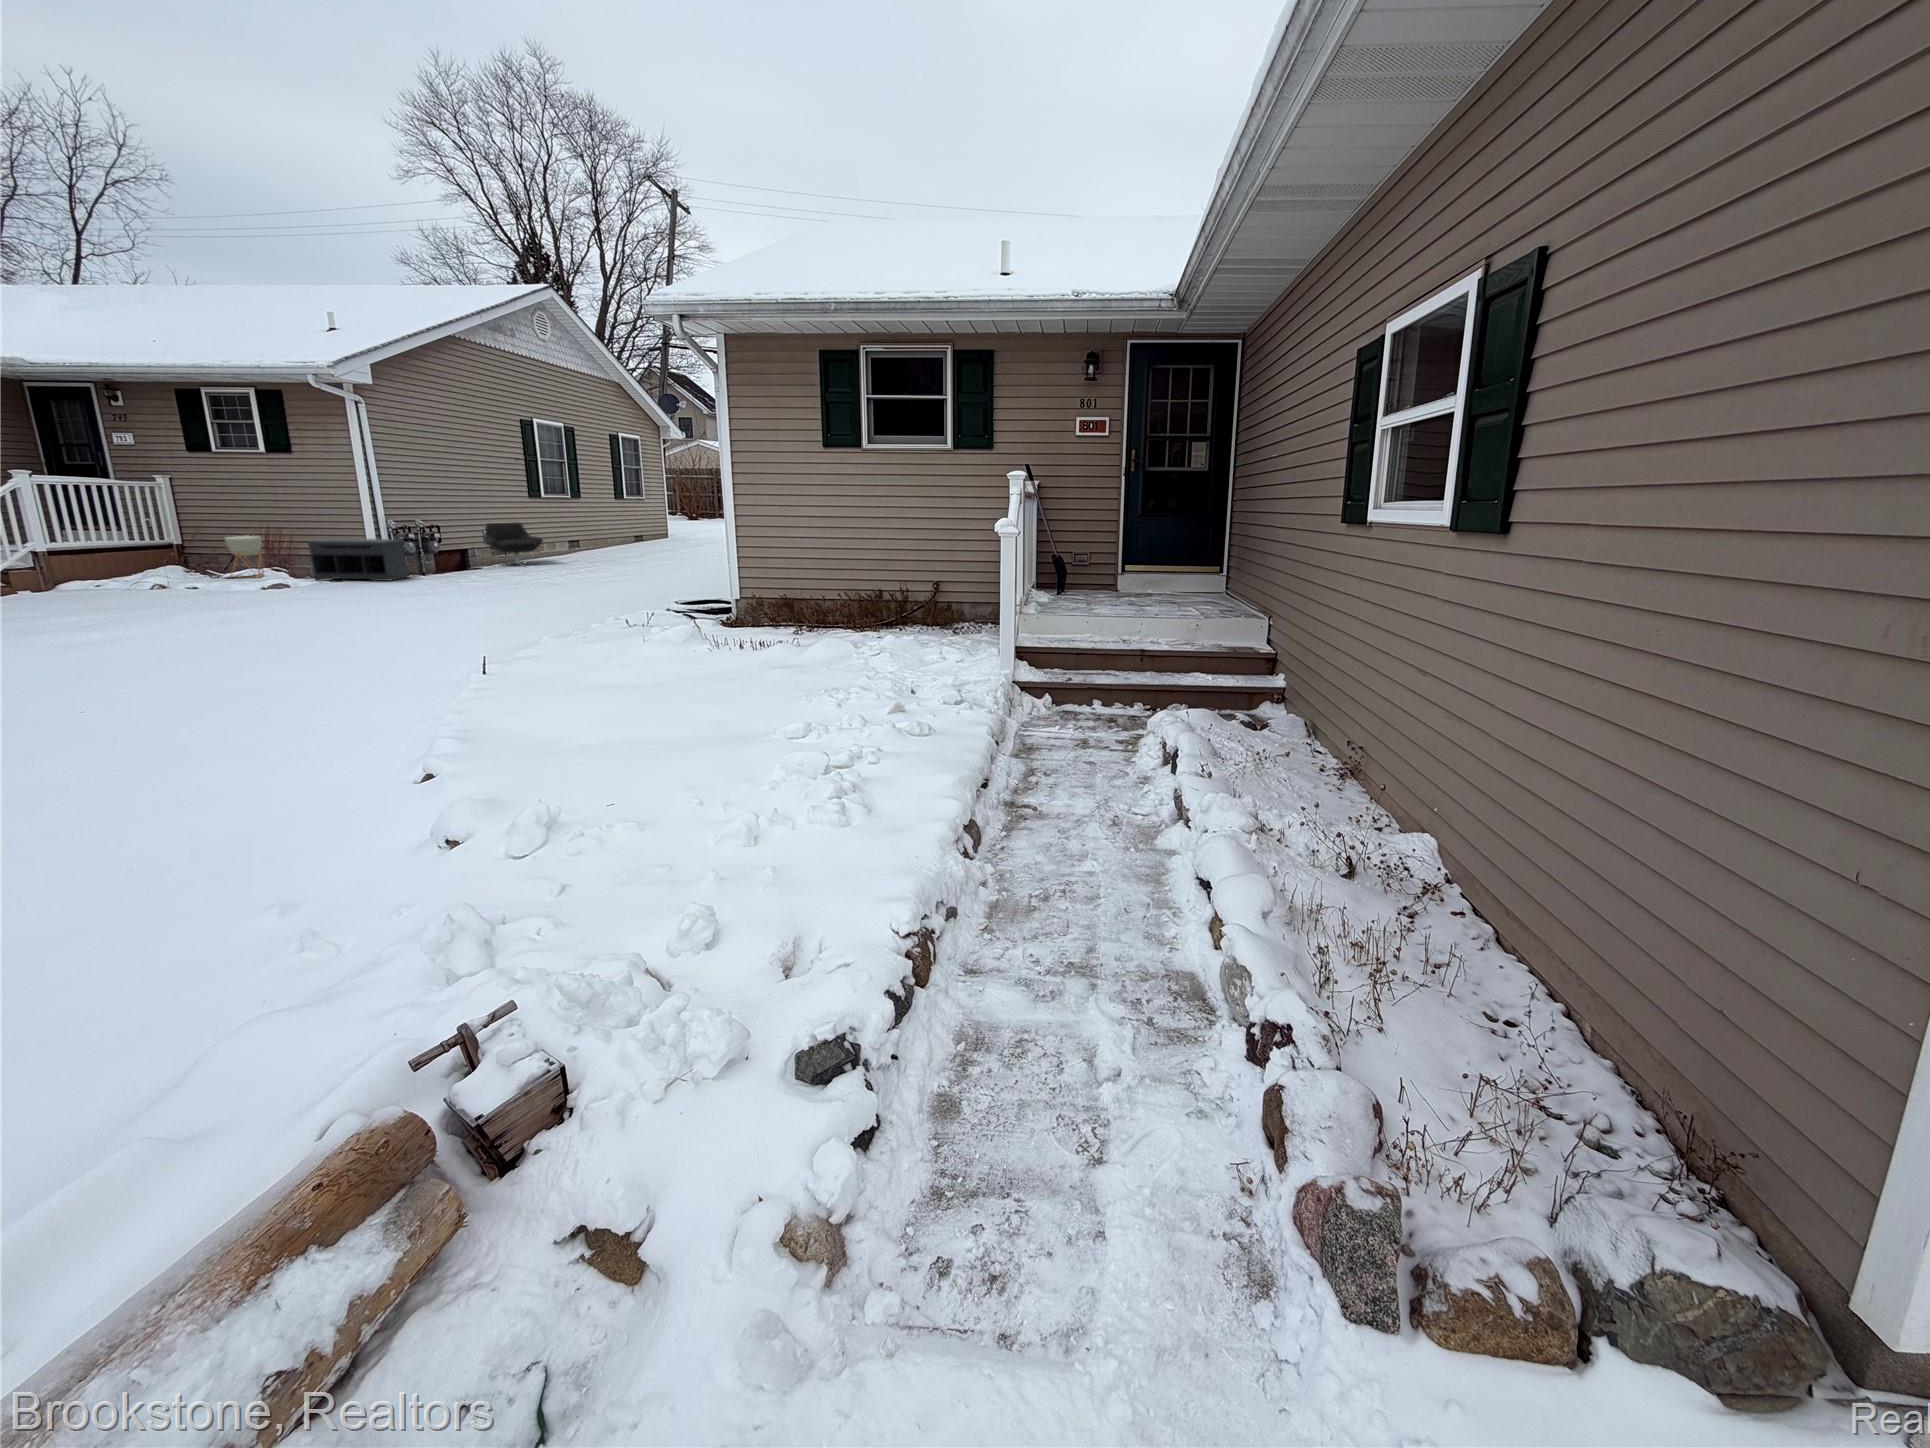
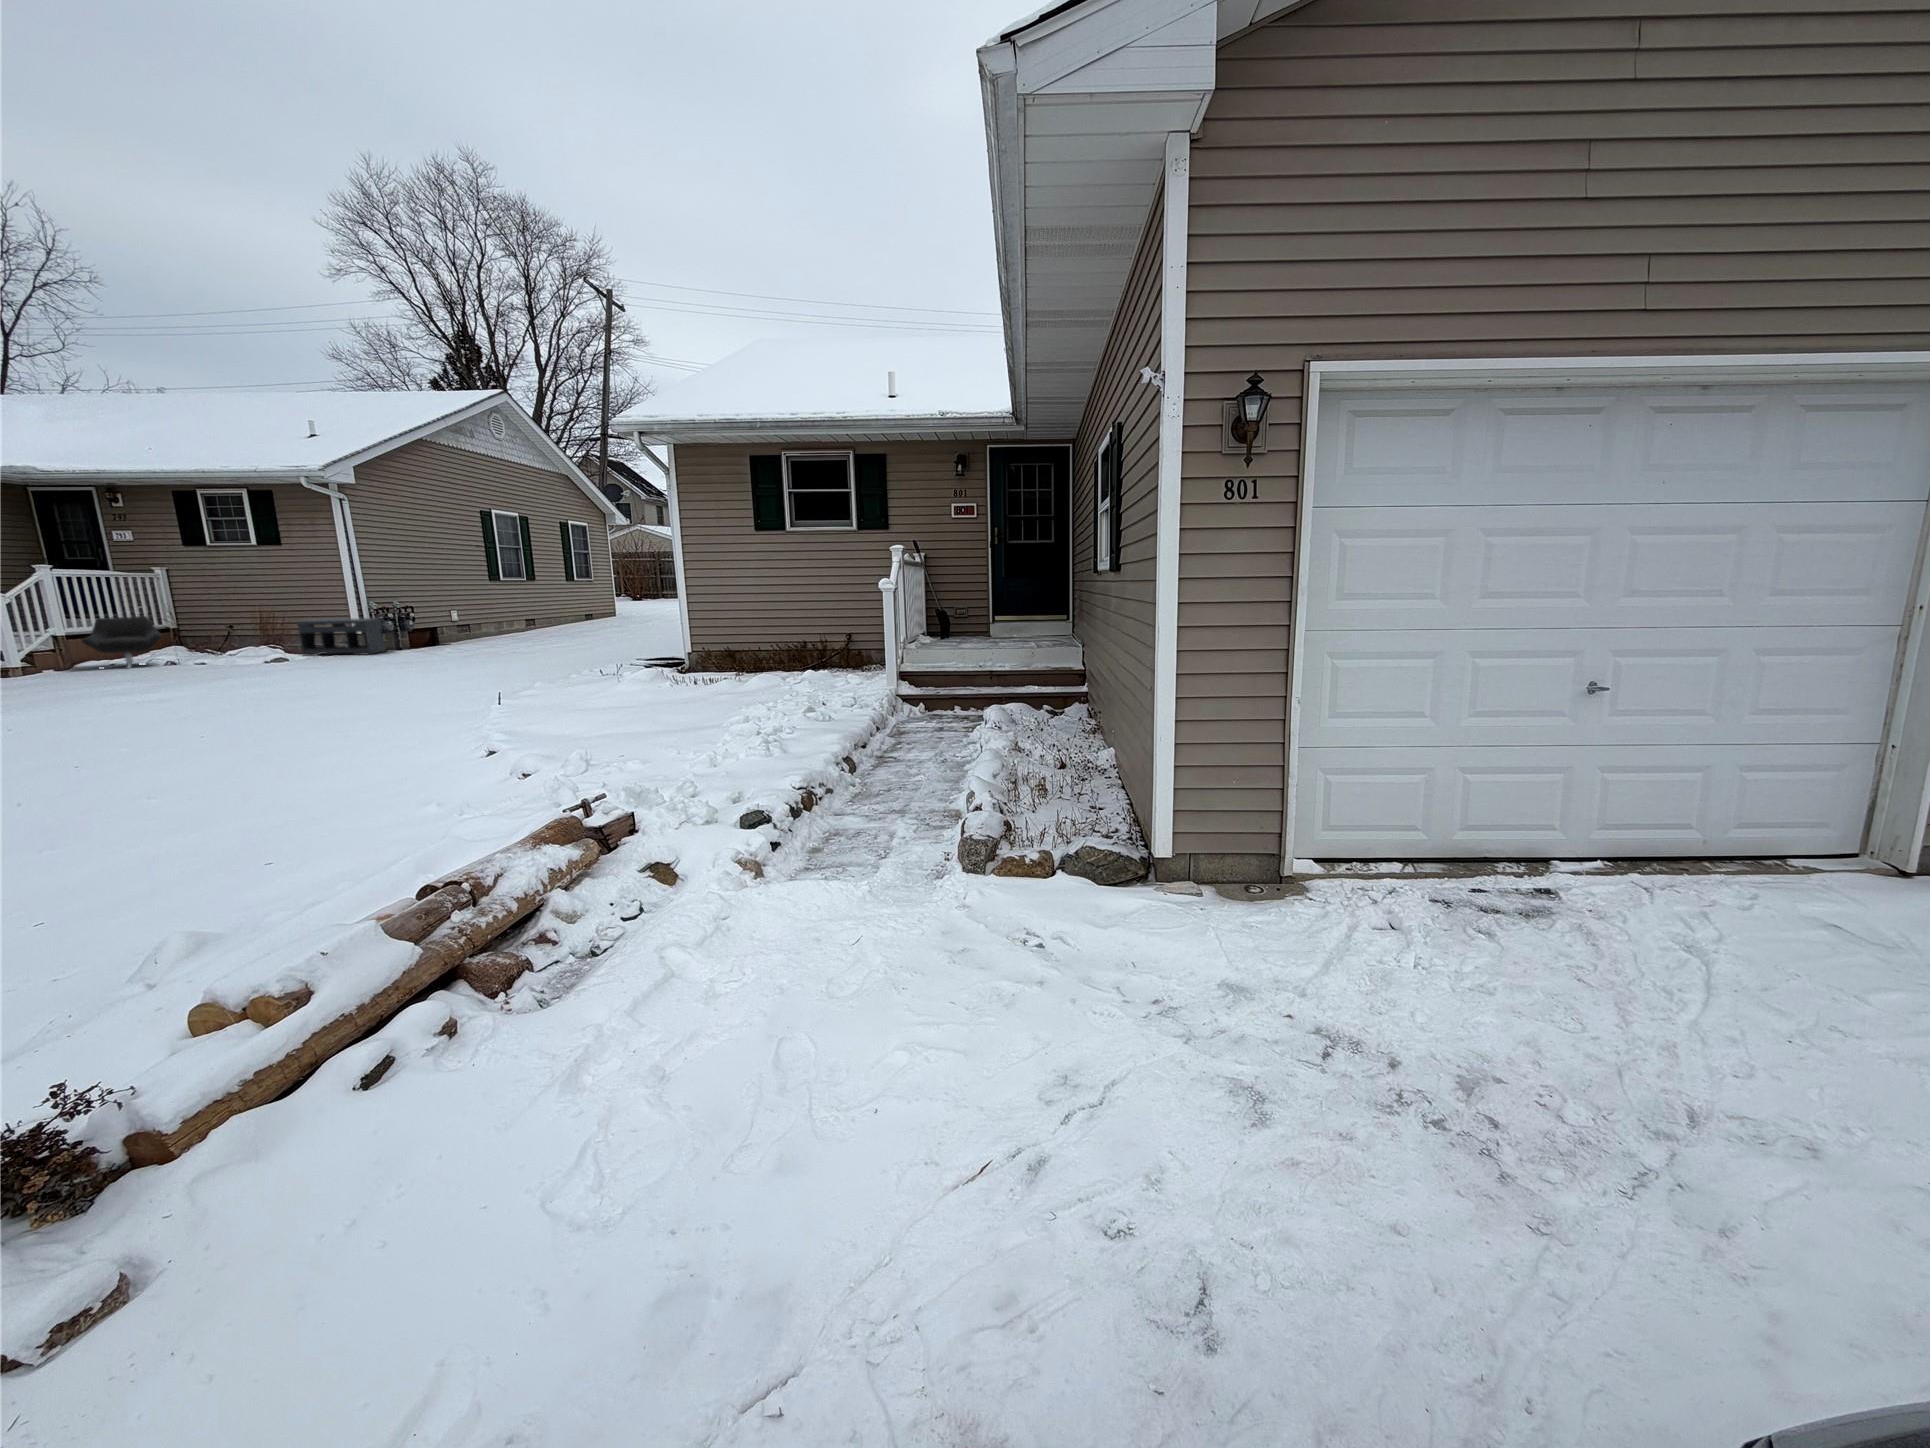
lounge chair: present [484,523,543,567] -> present [81,616,161,668]
planter: present [225,536,264,578] -> none [219,619,253,655]

